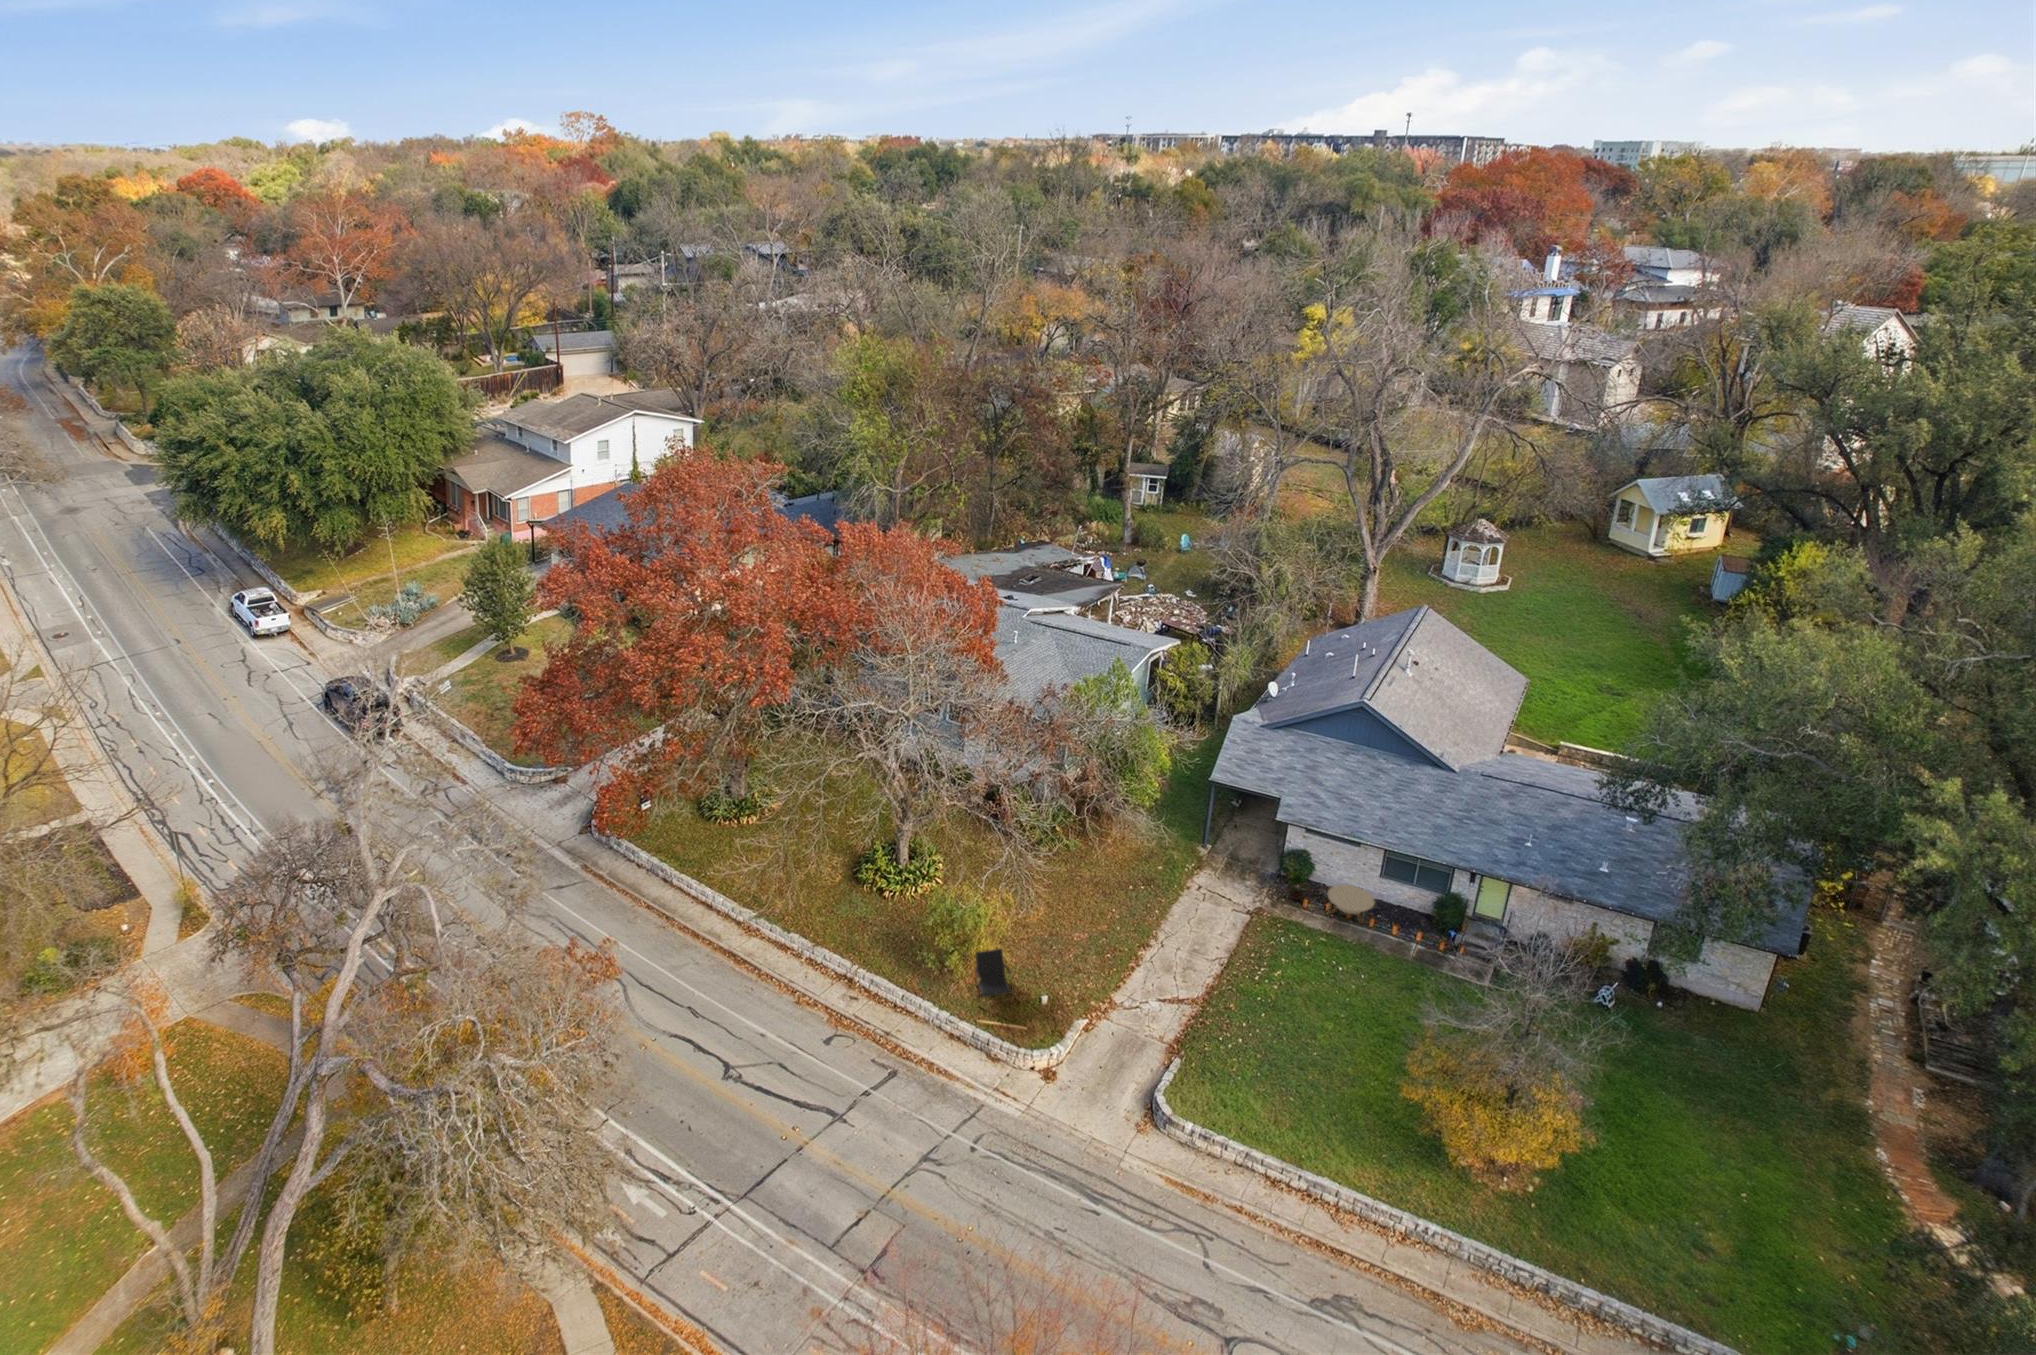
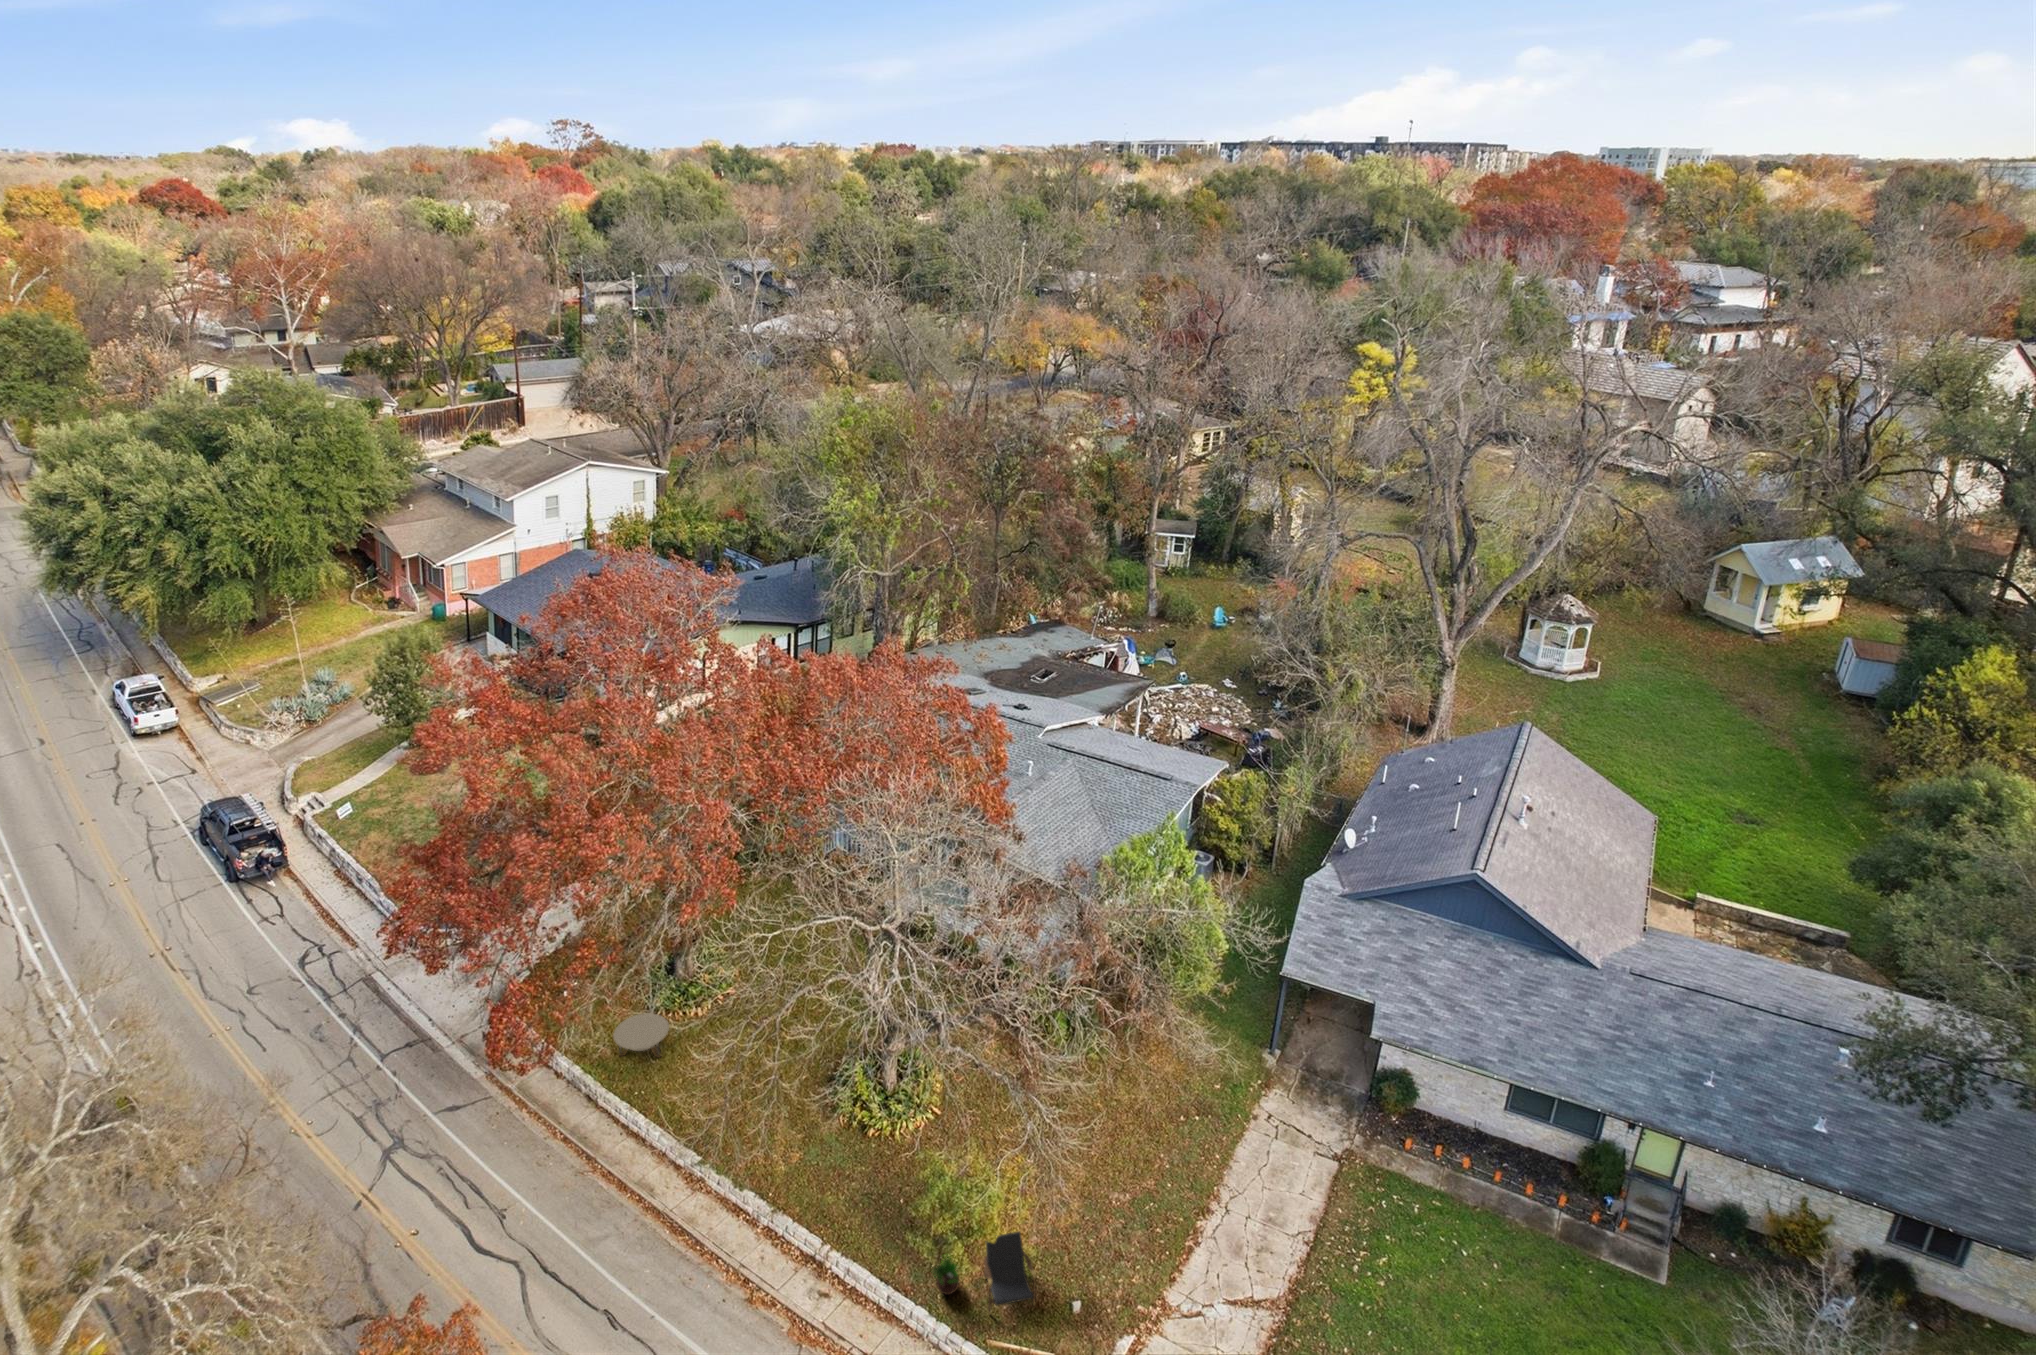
potted tree: present [1289,873,1305,900] -> present [931,1257,959,1294]
round table: present [1327,885,1375,924] -> present [613,1013,669,1058]

